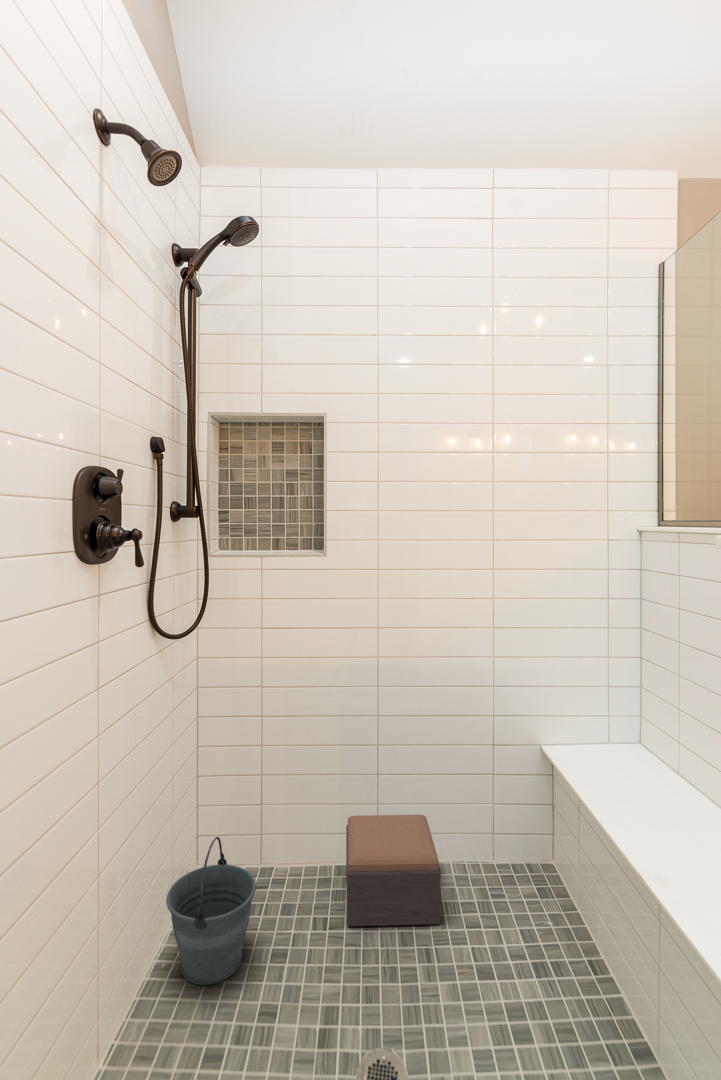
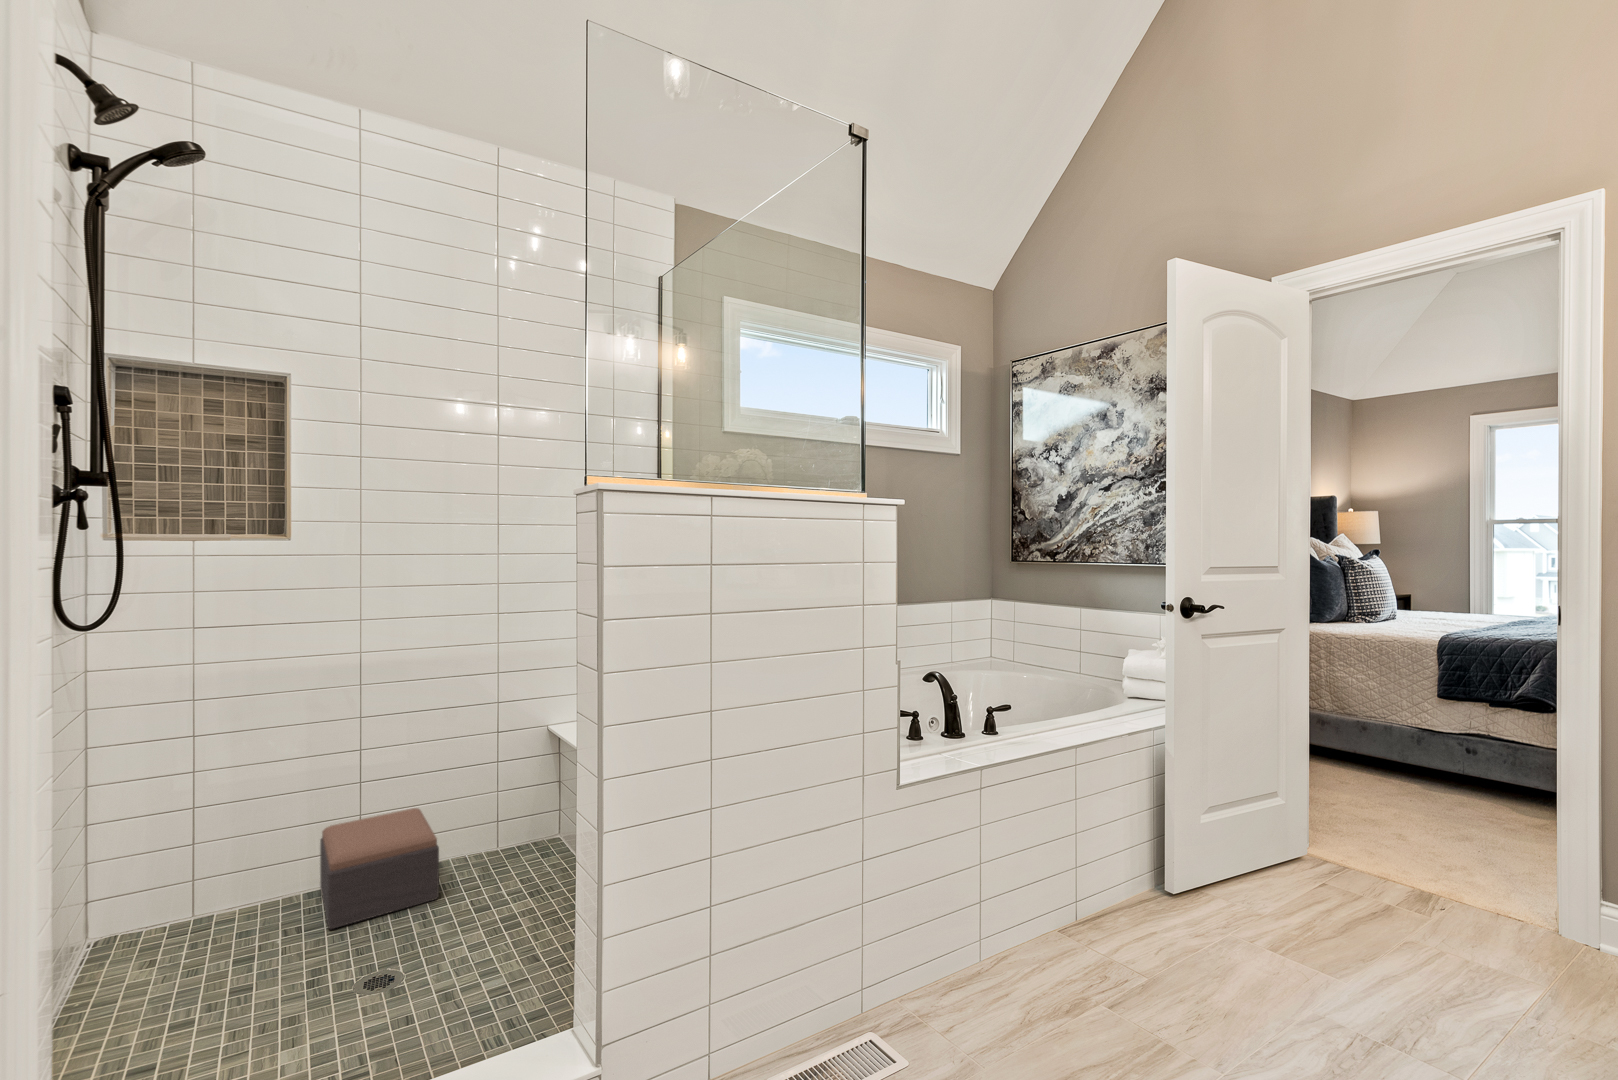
bucket: present [166,837,256,985] -> none [71,868,209,1034]

